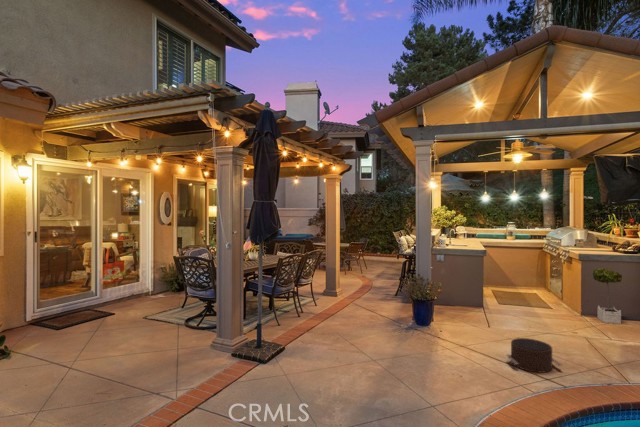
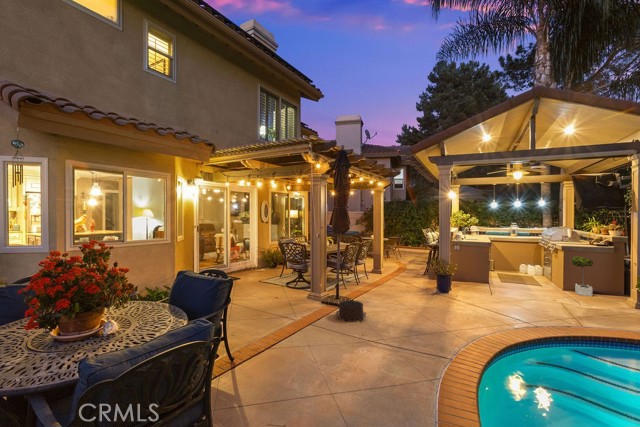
pouf: present [506,338,561,373] -> present [336,300,366,322]

